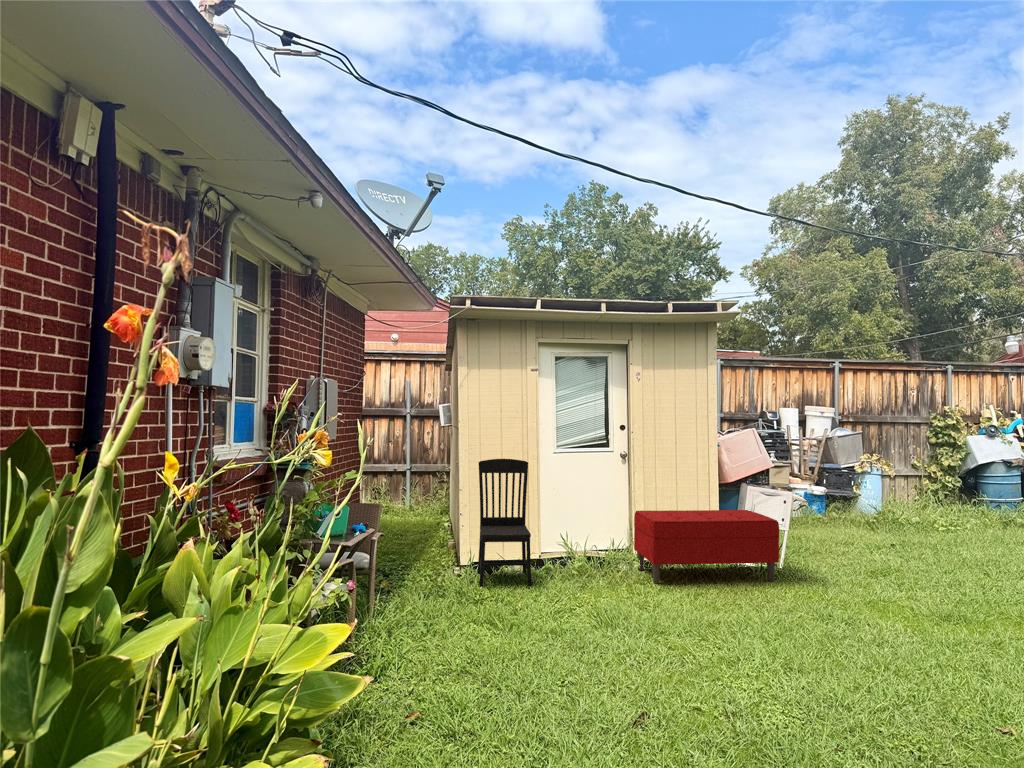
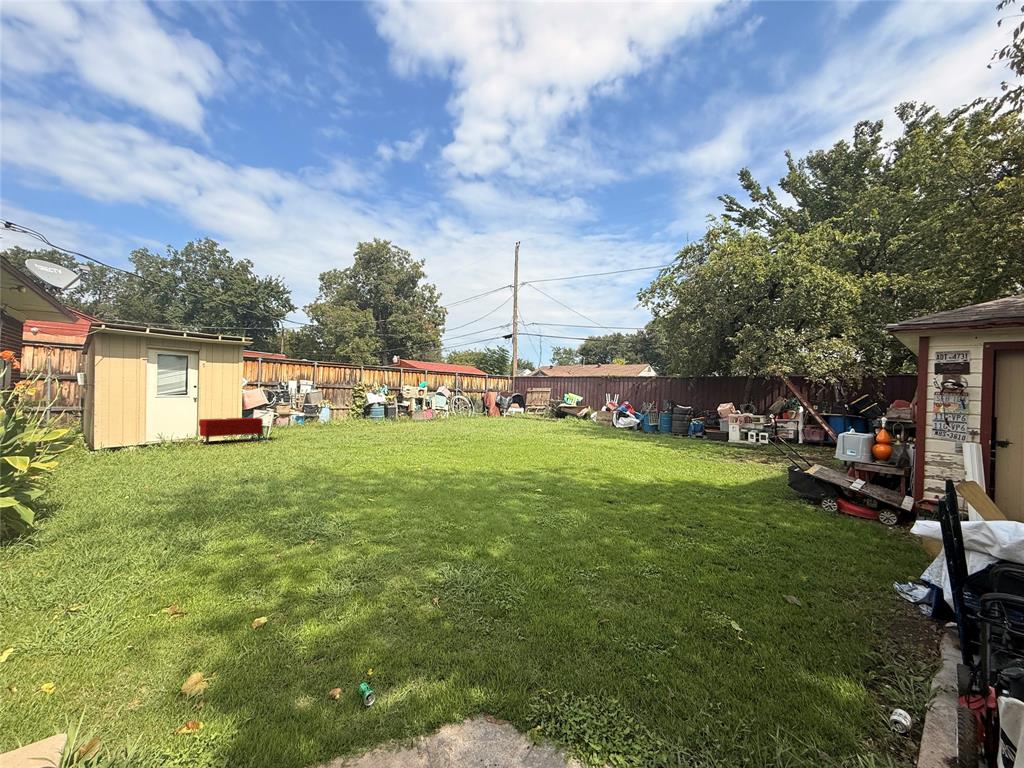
chair: present [478,459,532,586] -> none [109,398,142,452]

